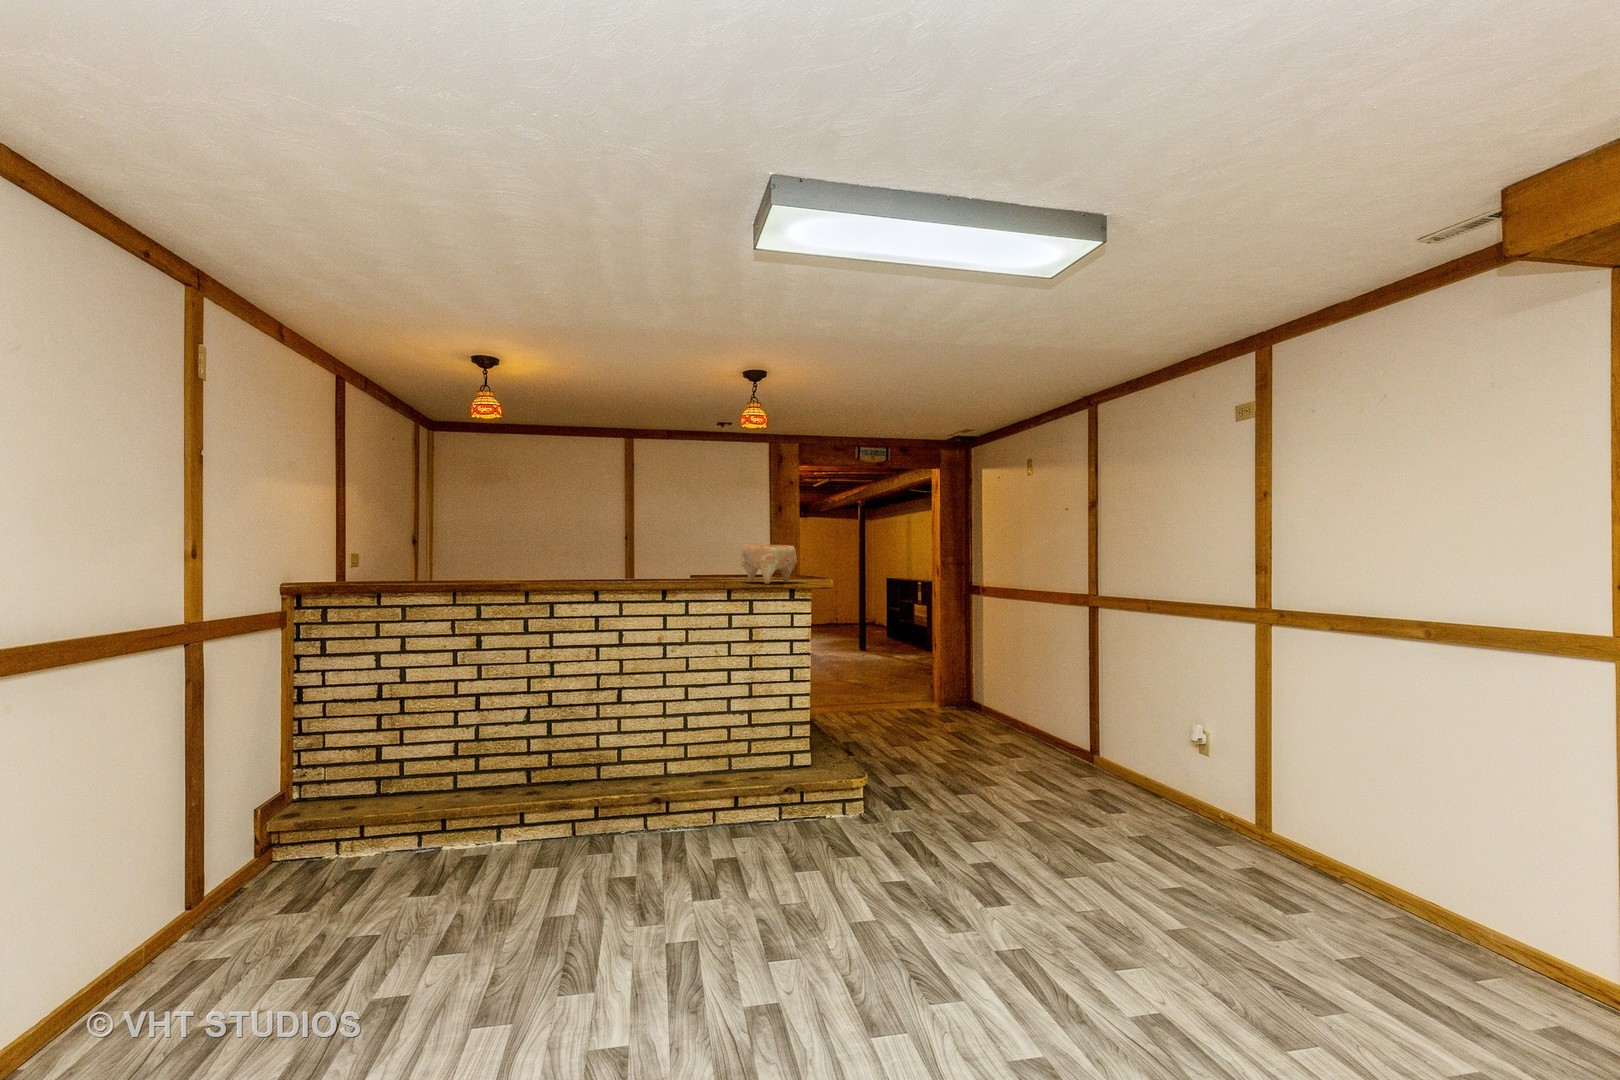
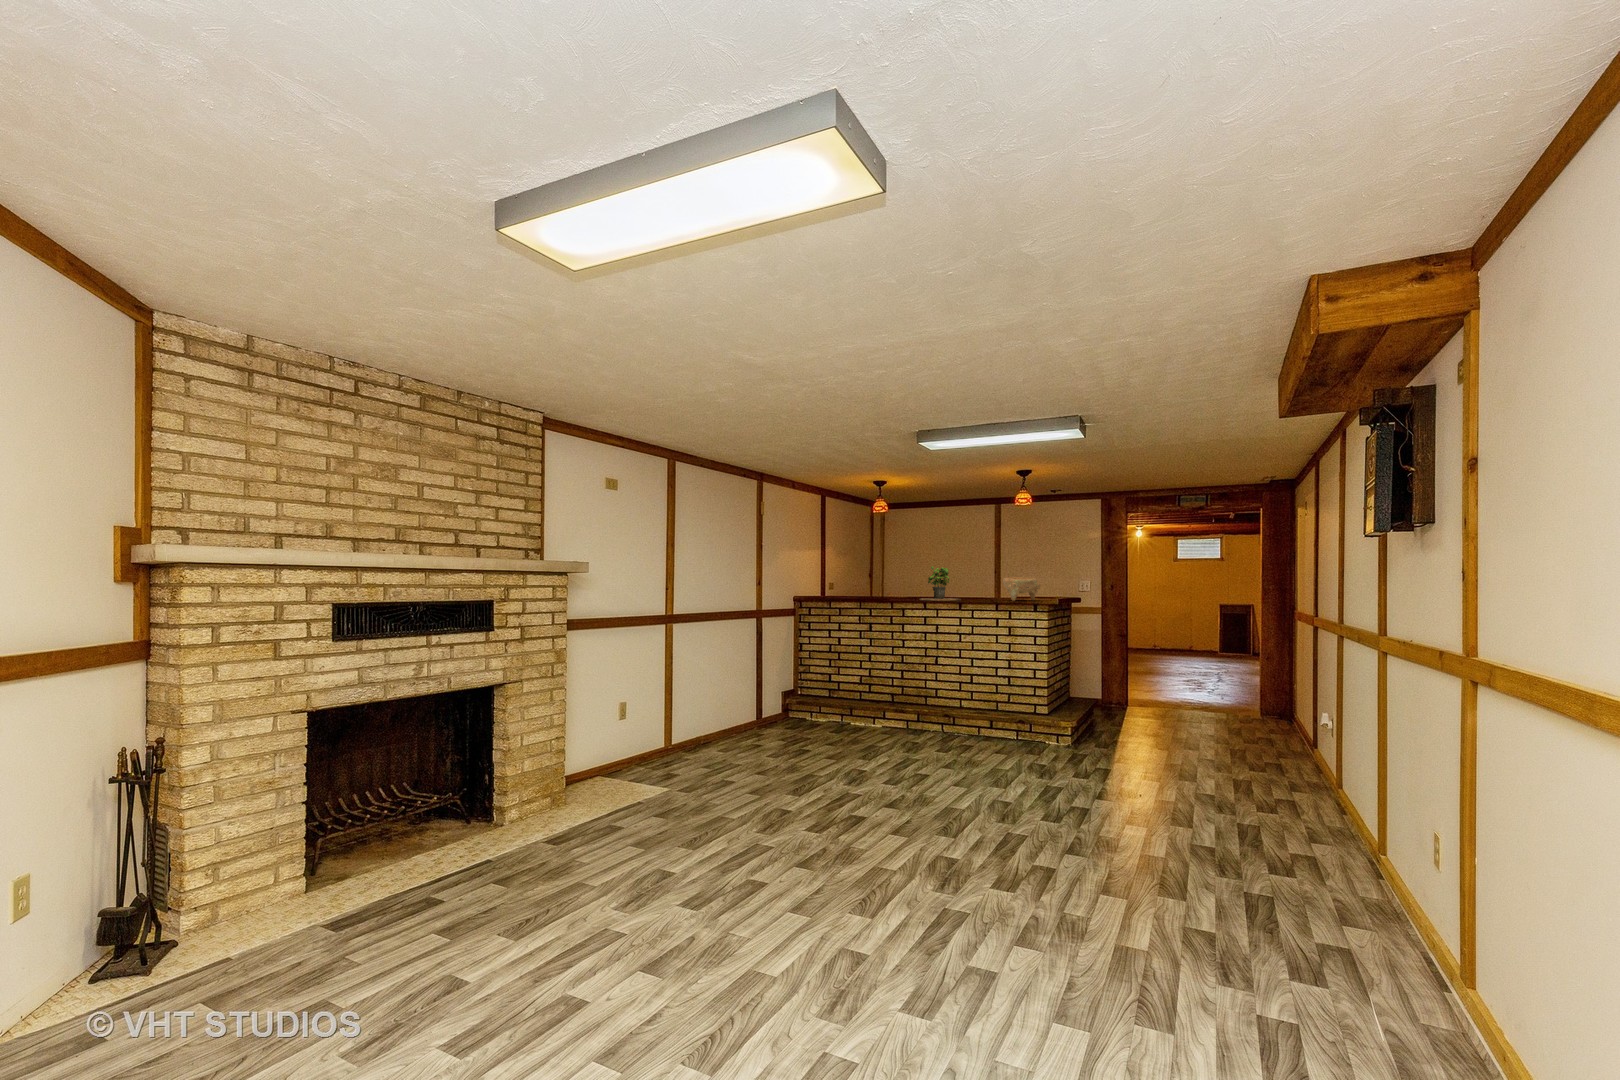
potted plant: none [592,523,667,587] -> present [920,566,961,601]

